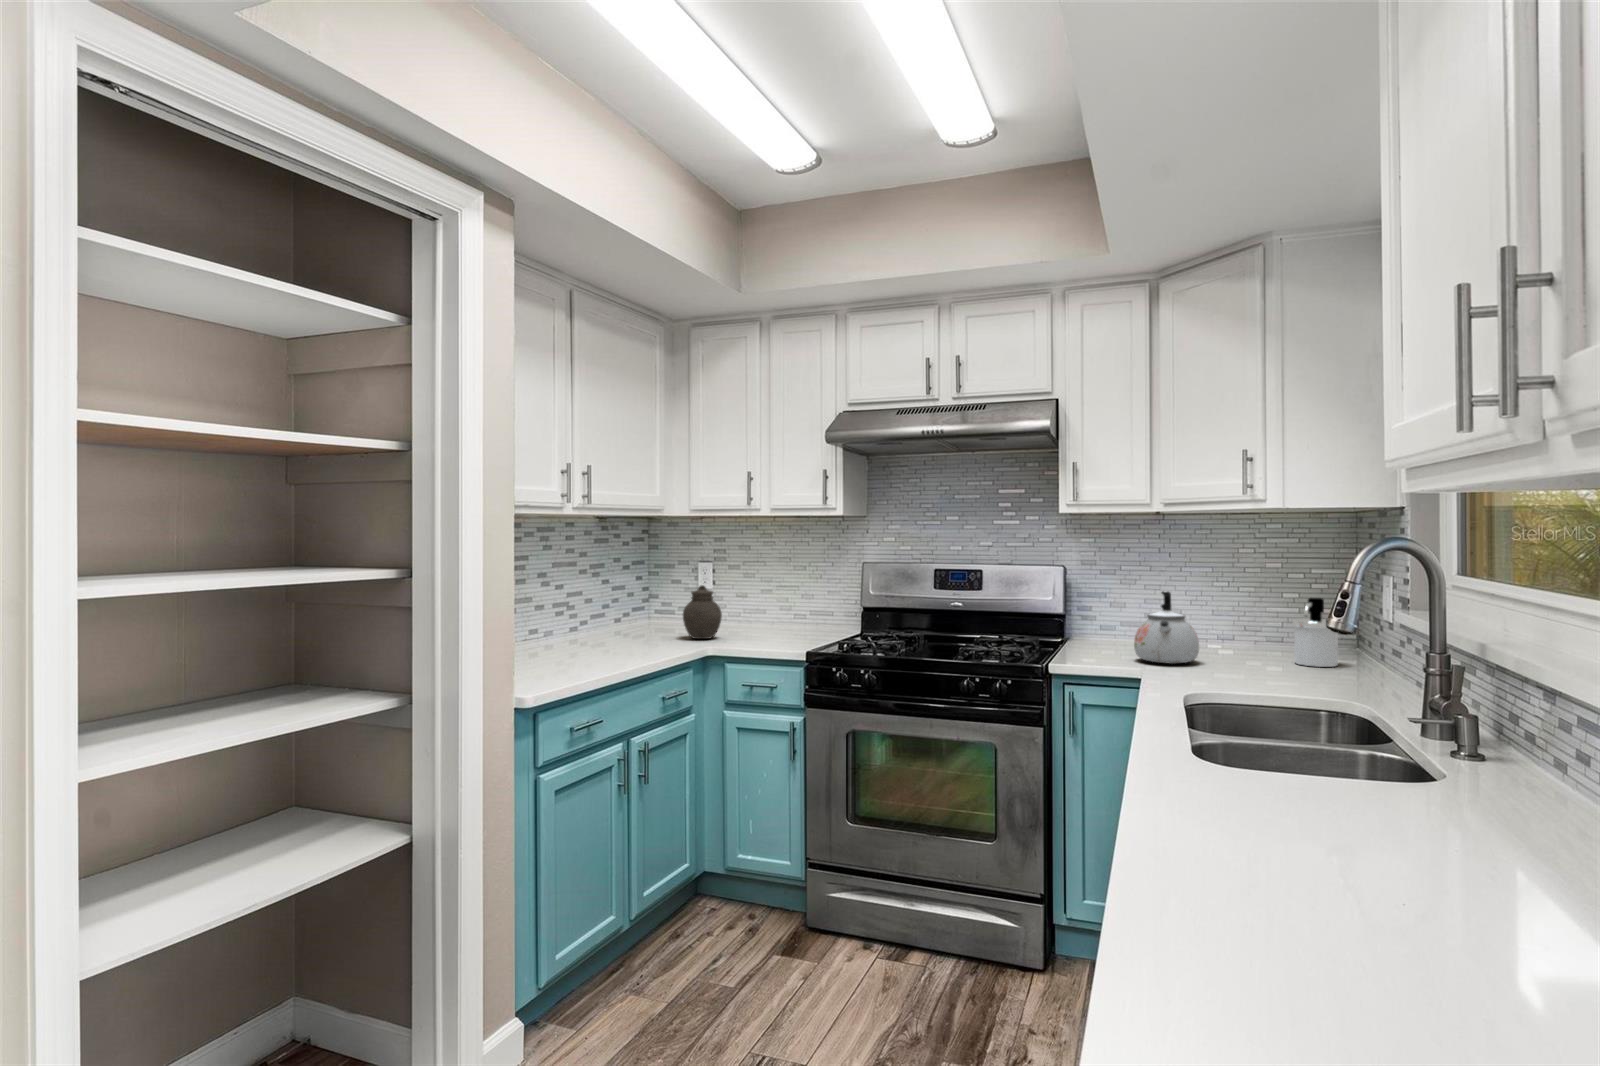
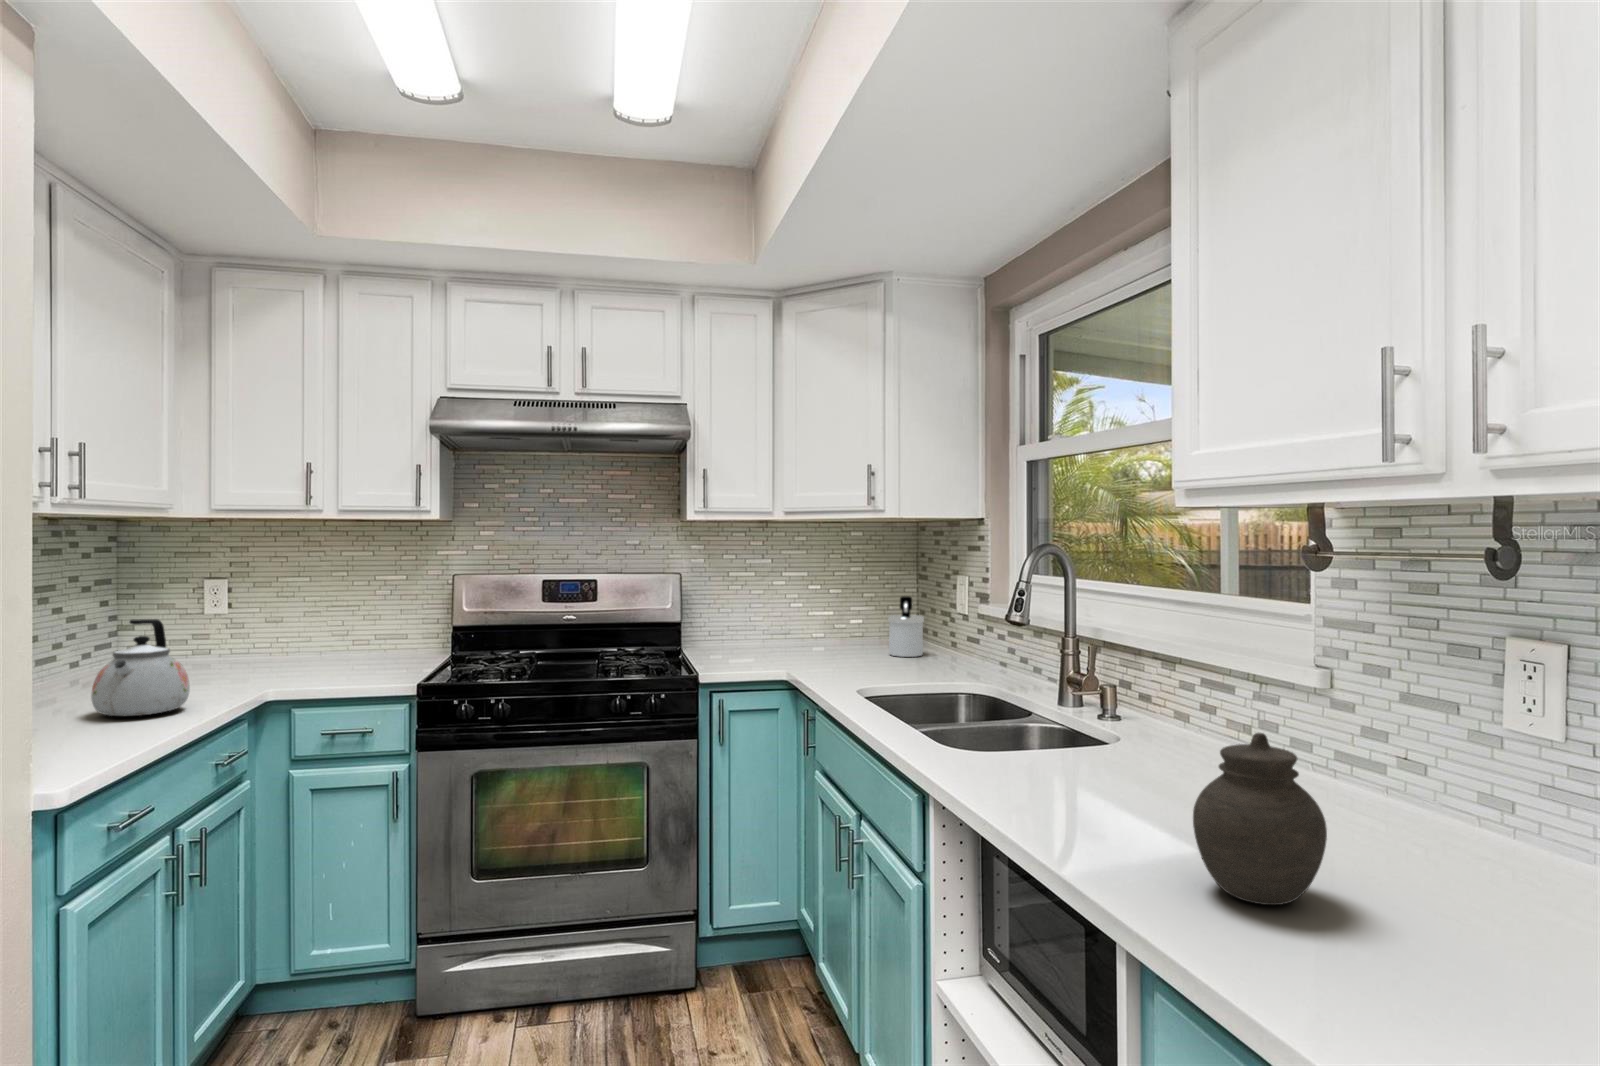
jar: present [683,585,722,639] -> present [1193,733,1327,905]
kettle: present [1134,592,1199,664] -> present [91,619,190,716]

